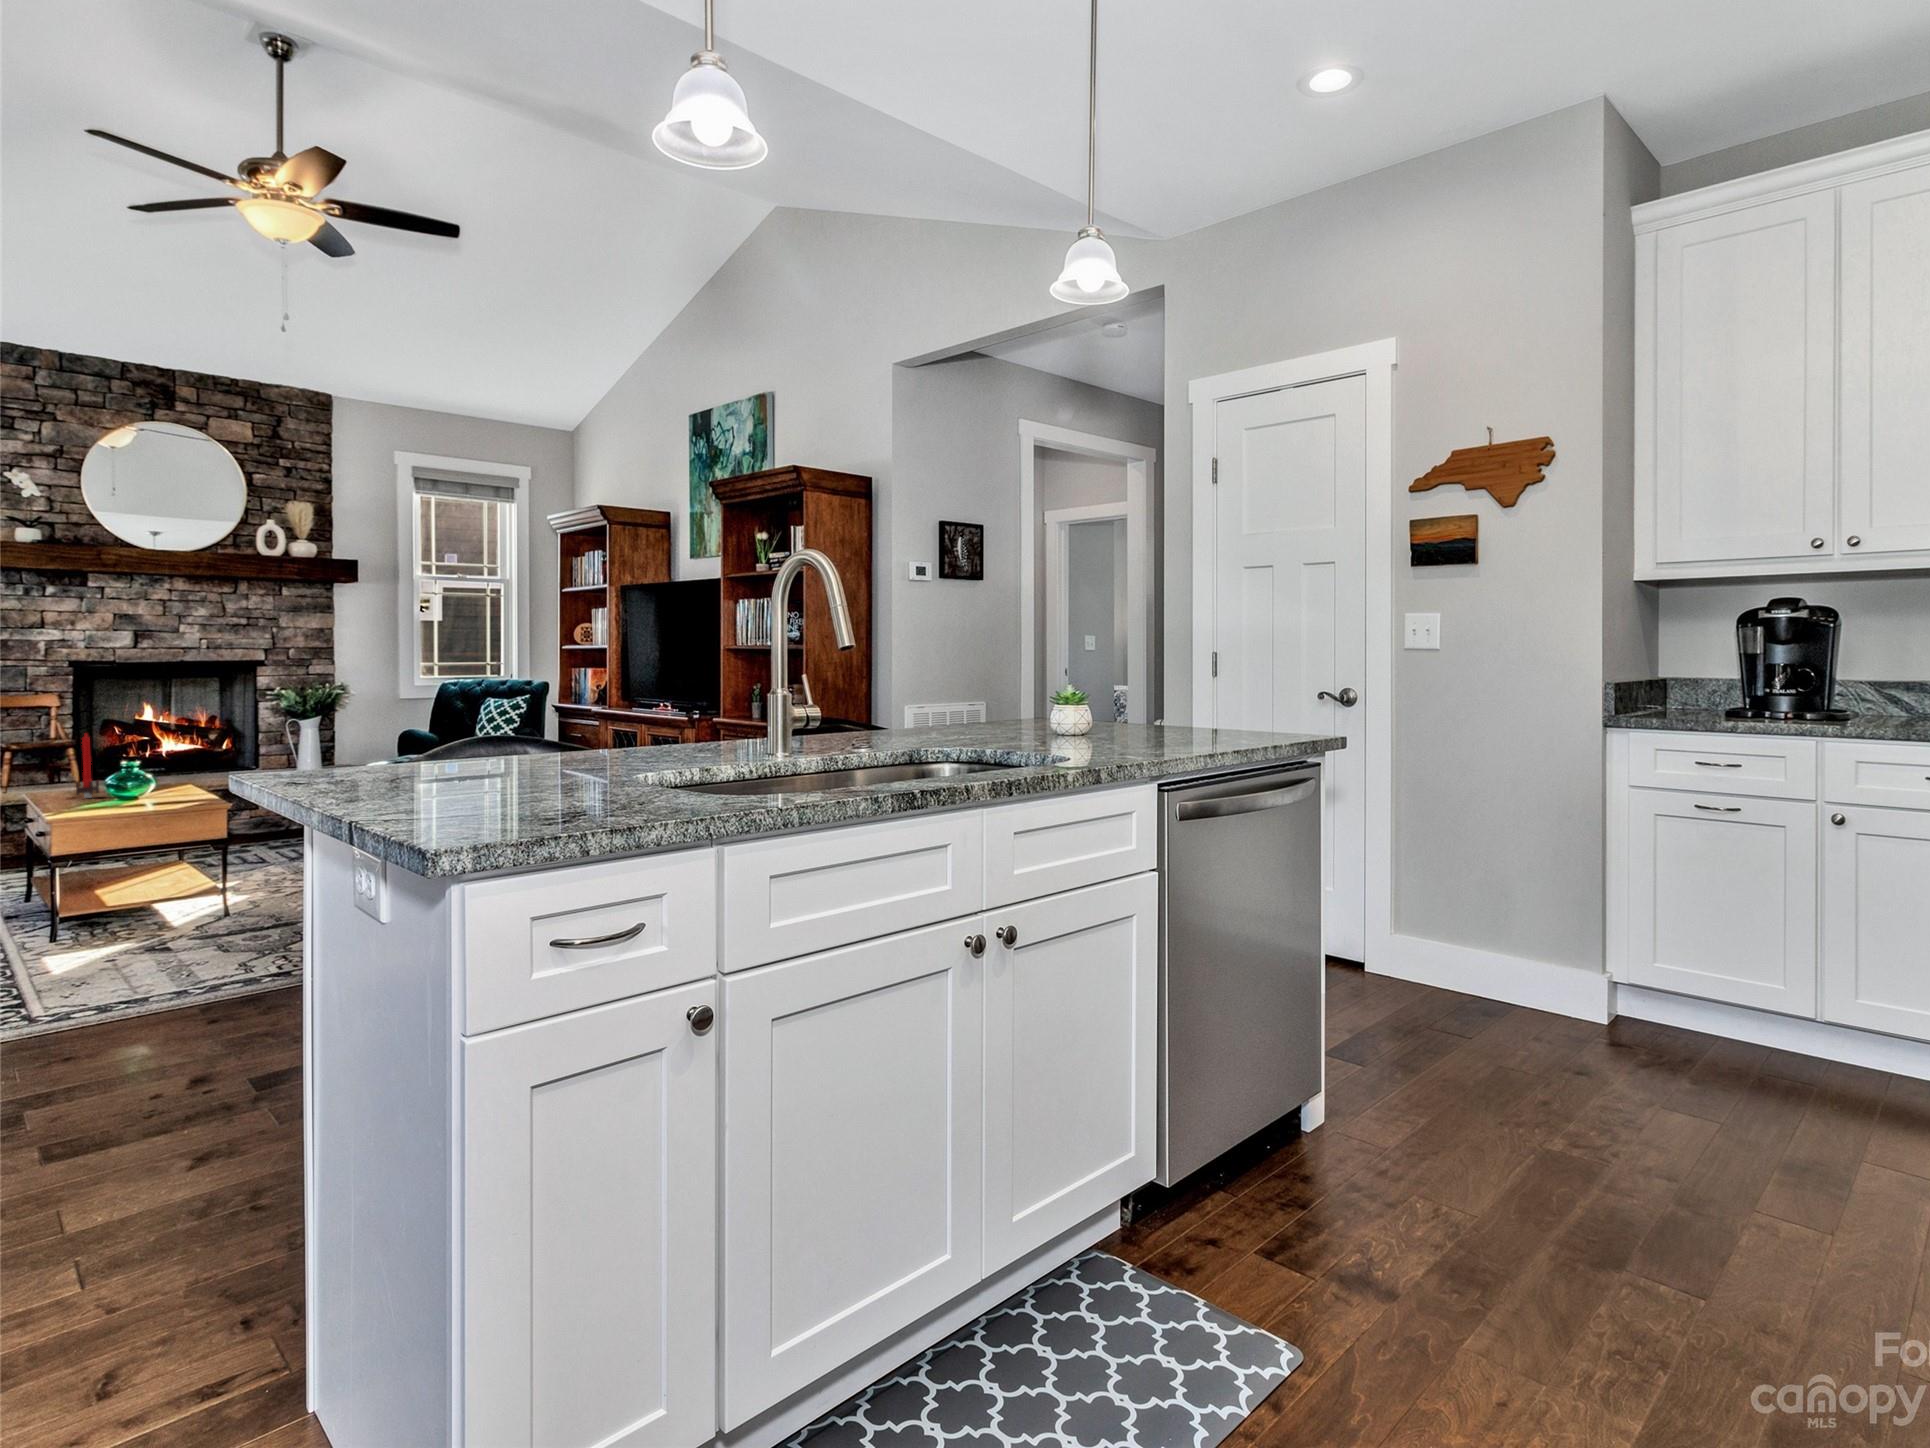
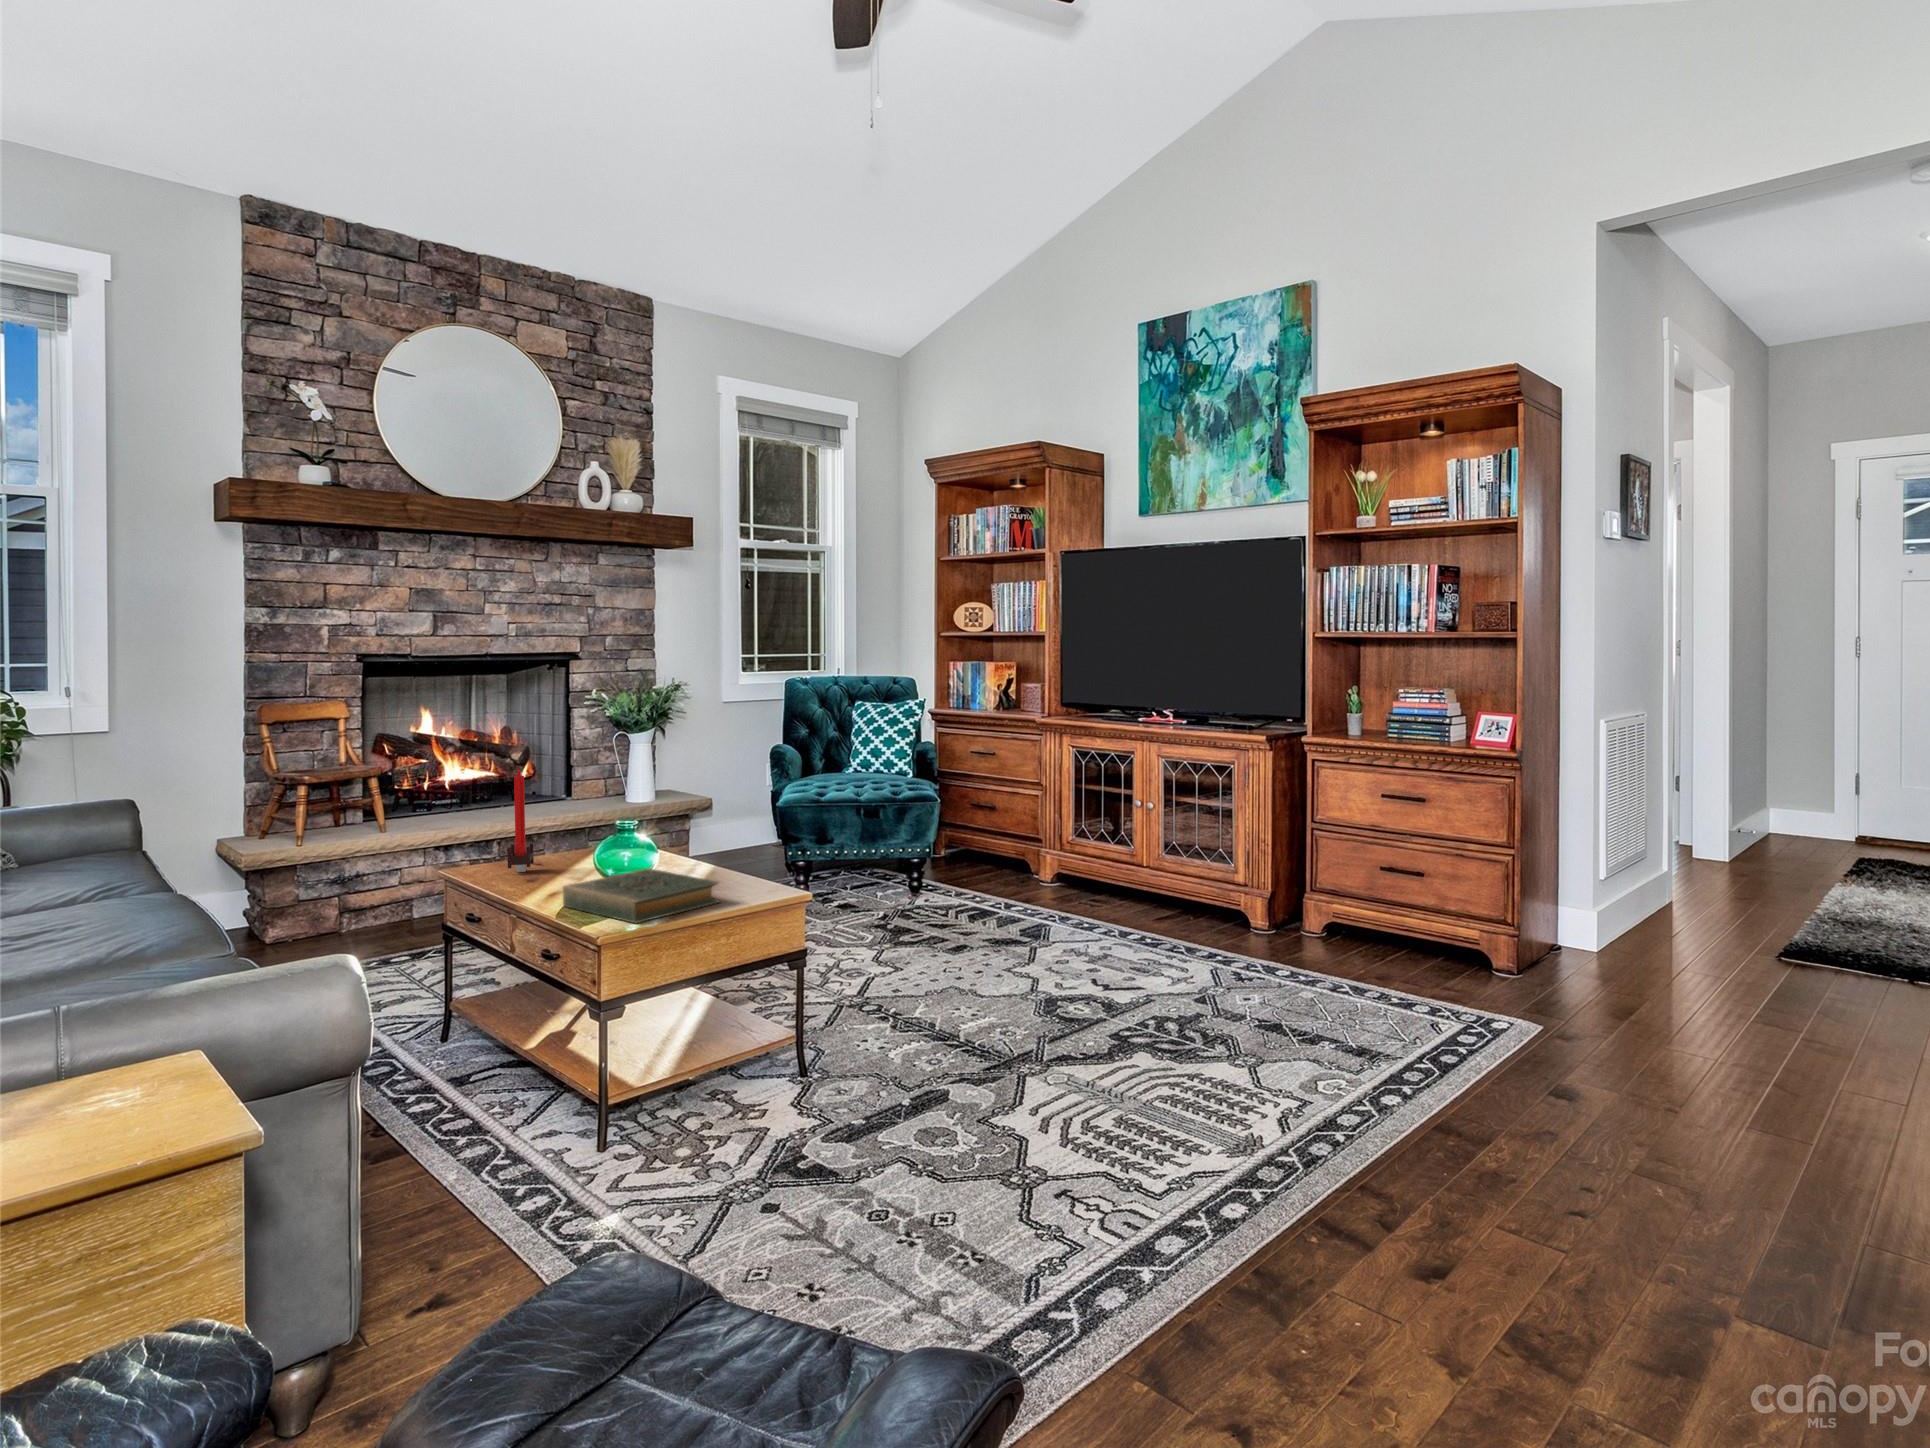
hardback book: none [75,792,178,817] -> present [563,868,719,923]

